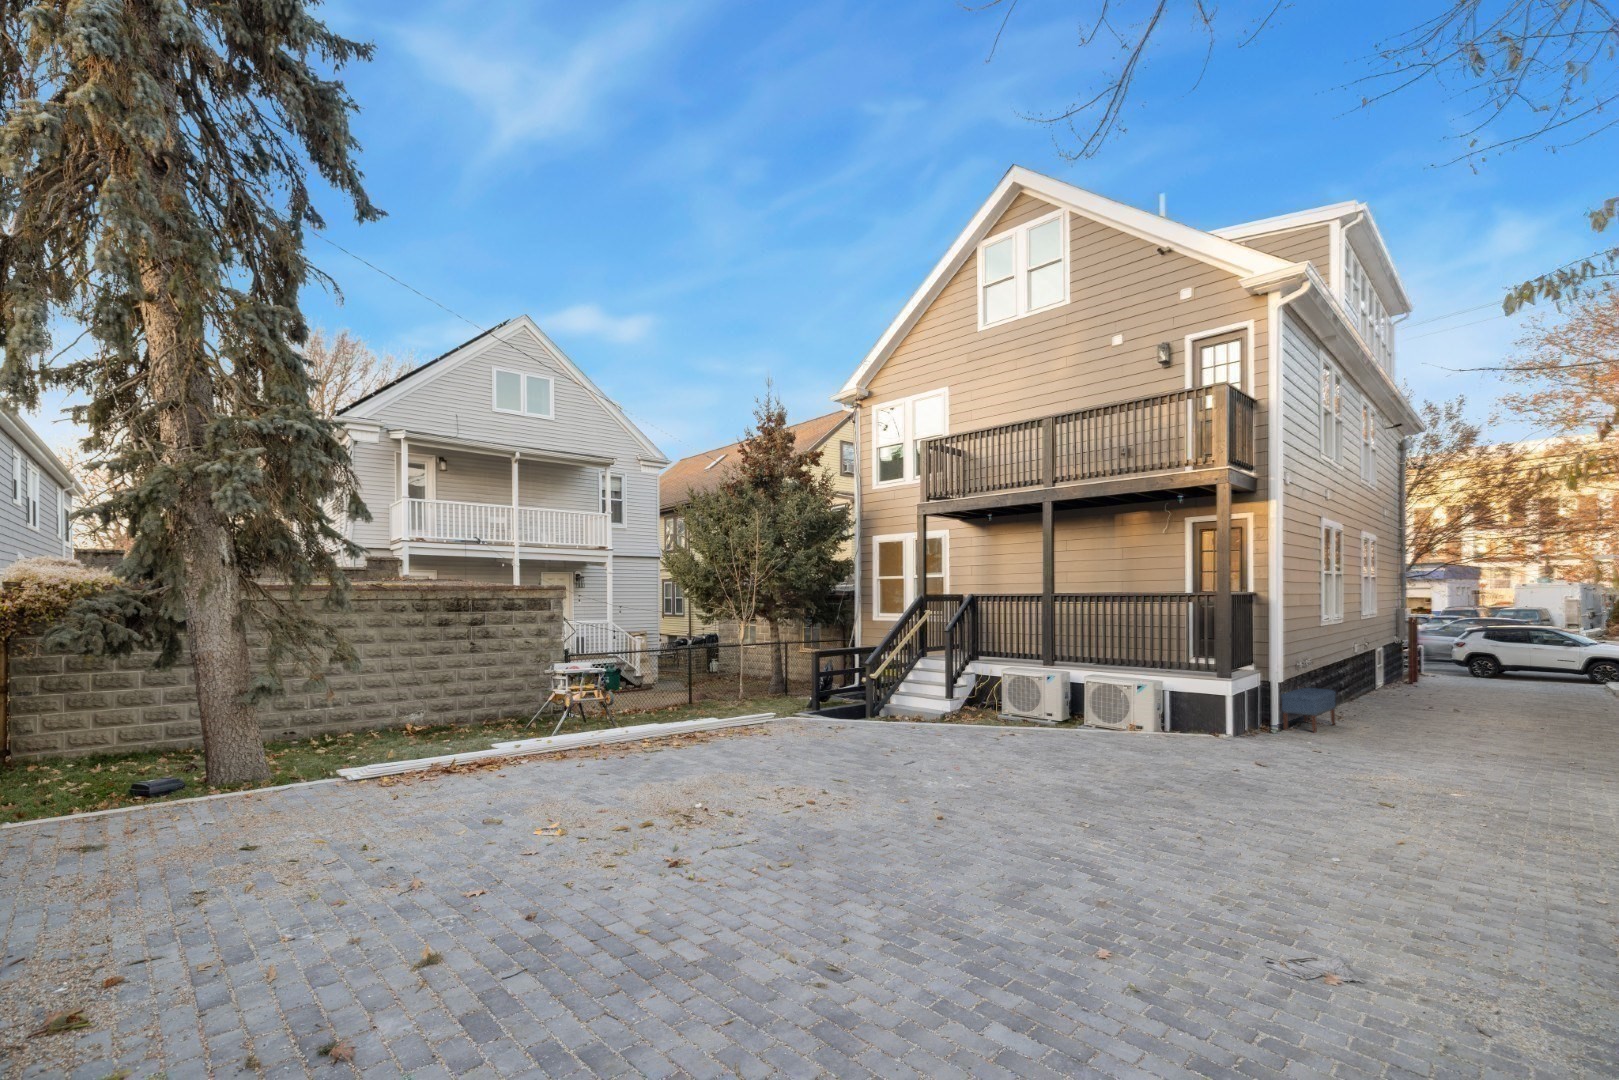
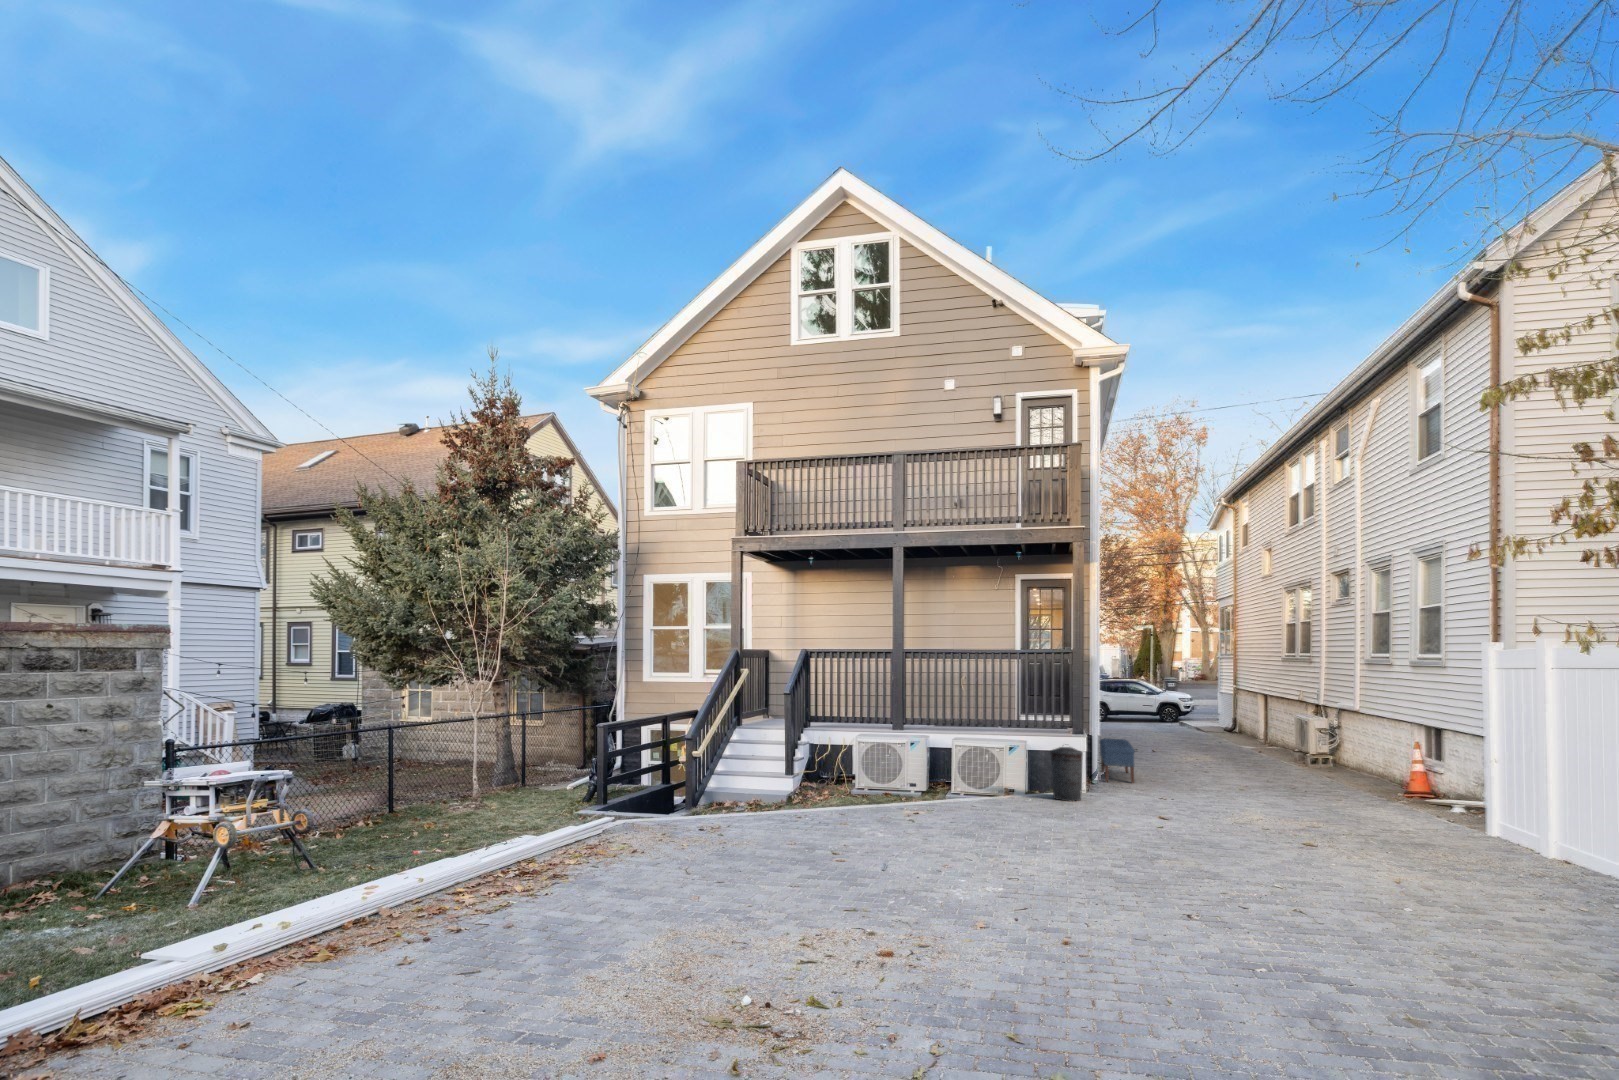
trash can: none [1182,684,1216,739] -> present [1050,747,1083,801]

